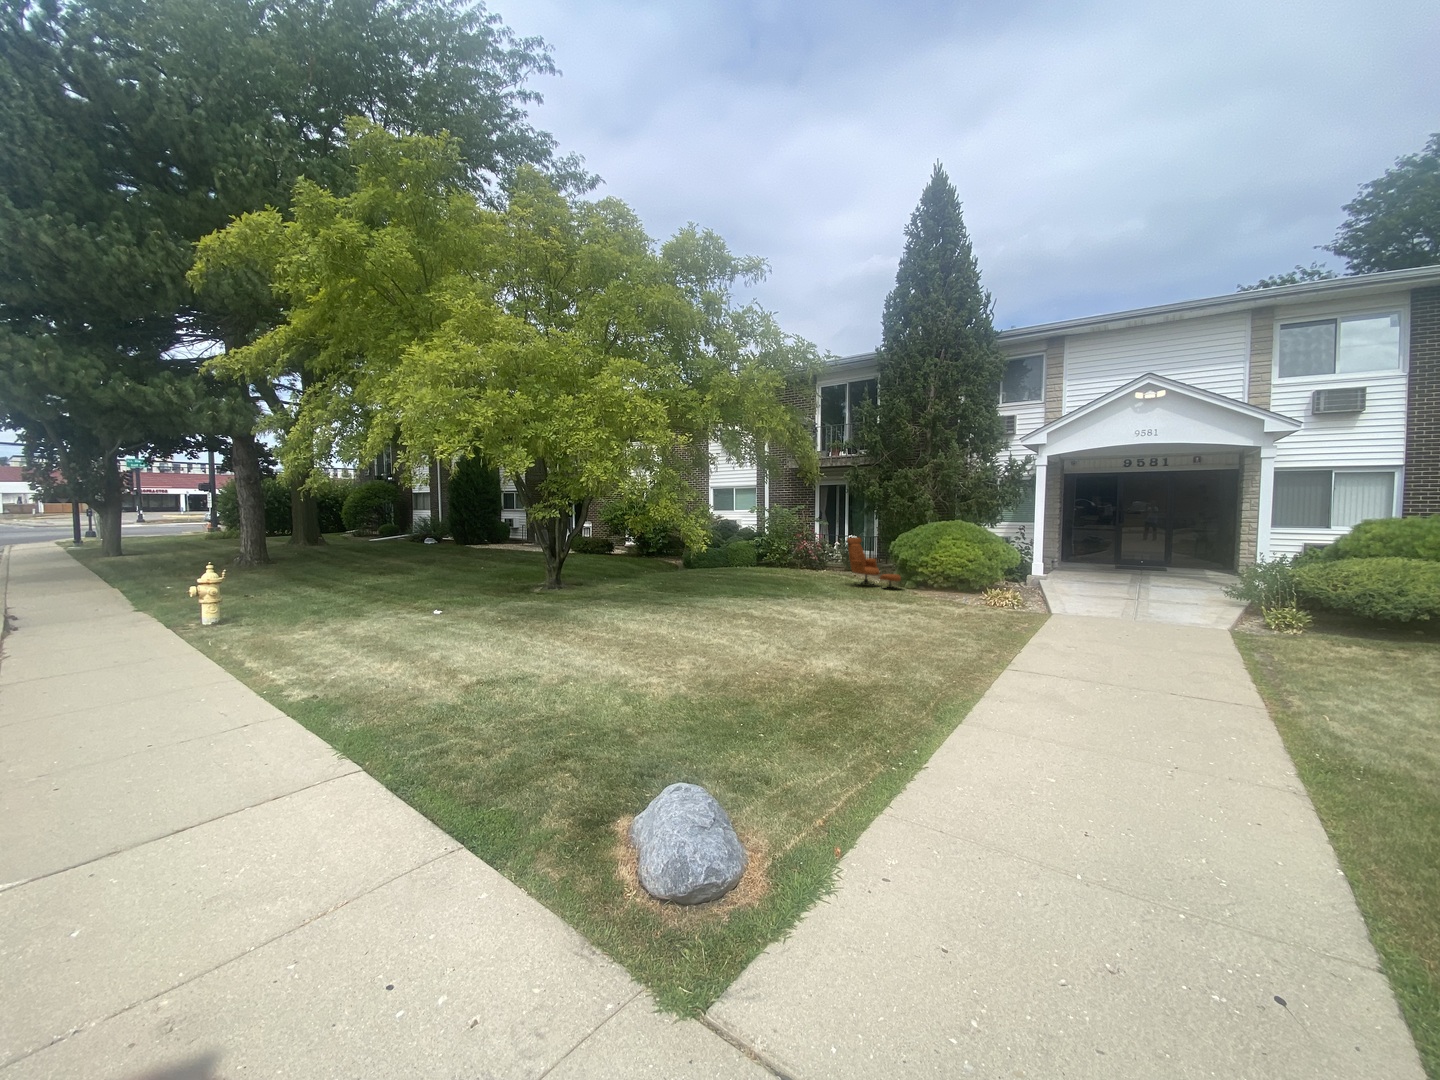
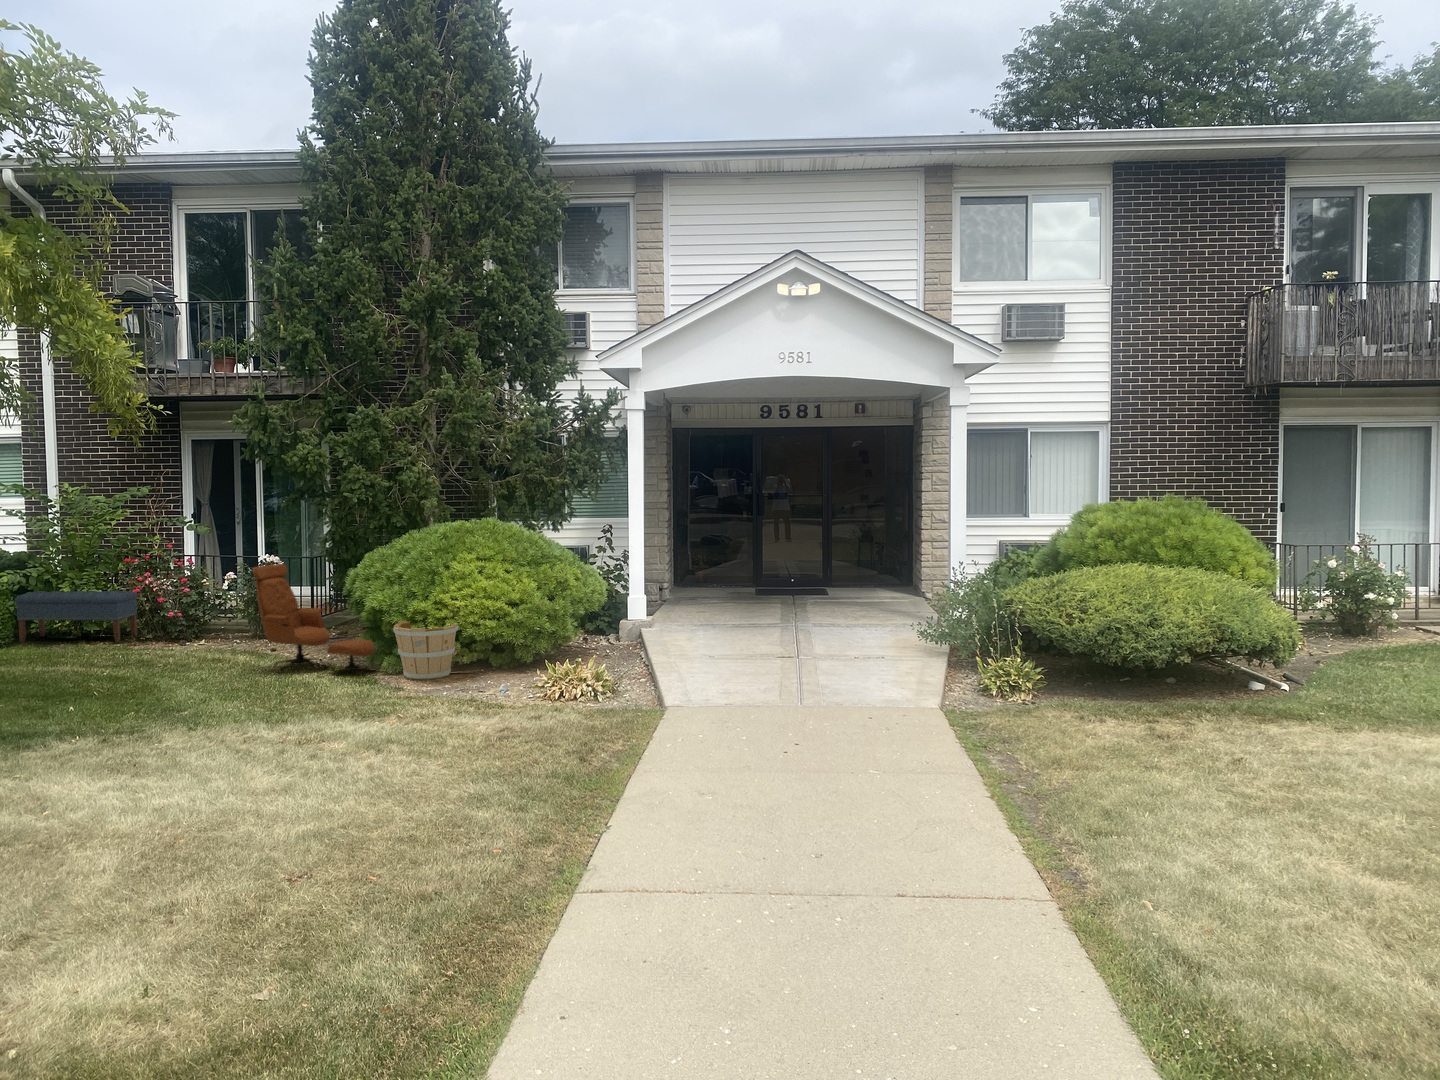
bench: none [745,547,792,571] -> present [15,591,138,642]
wooden bucket: none [911,566,943,594] -> present [393,620,459,680]

